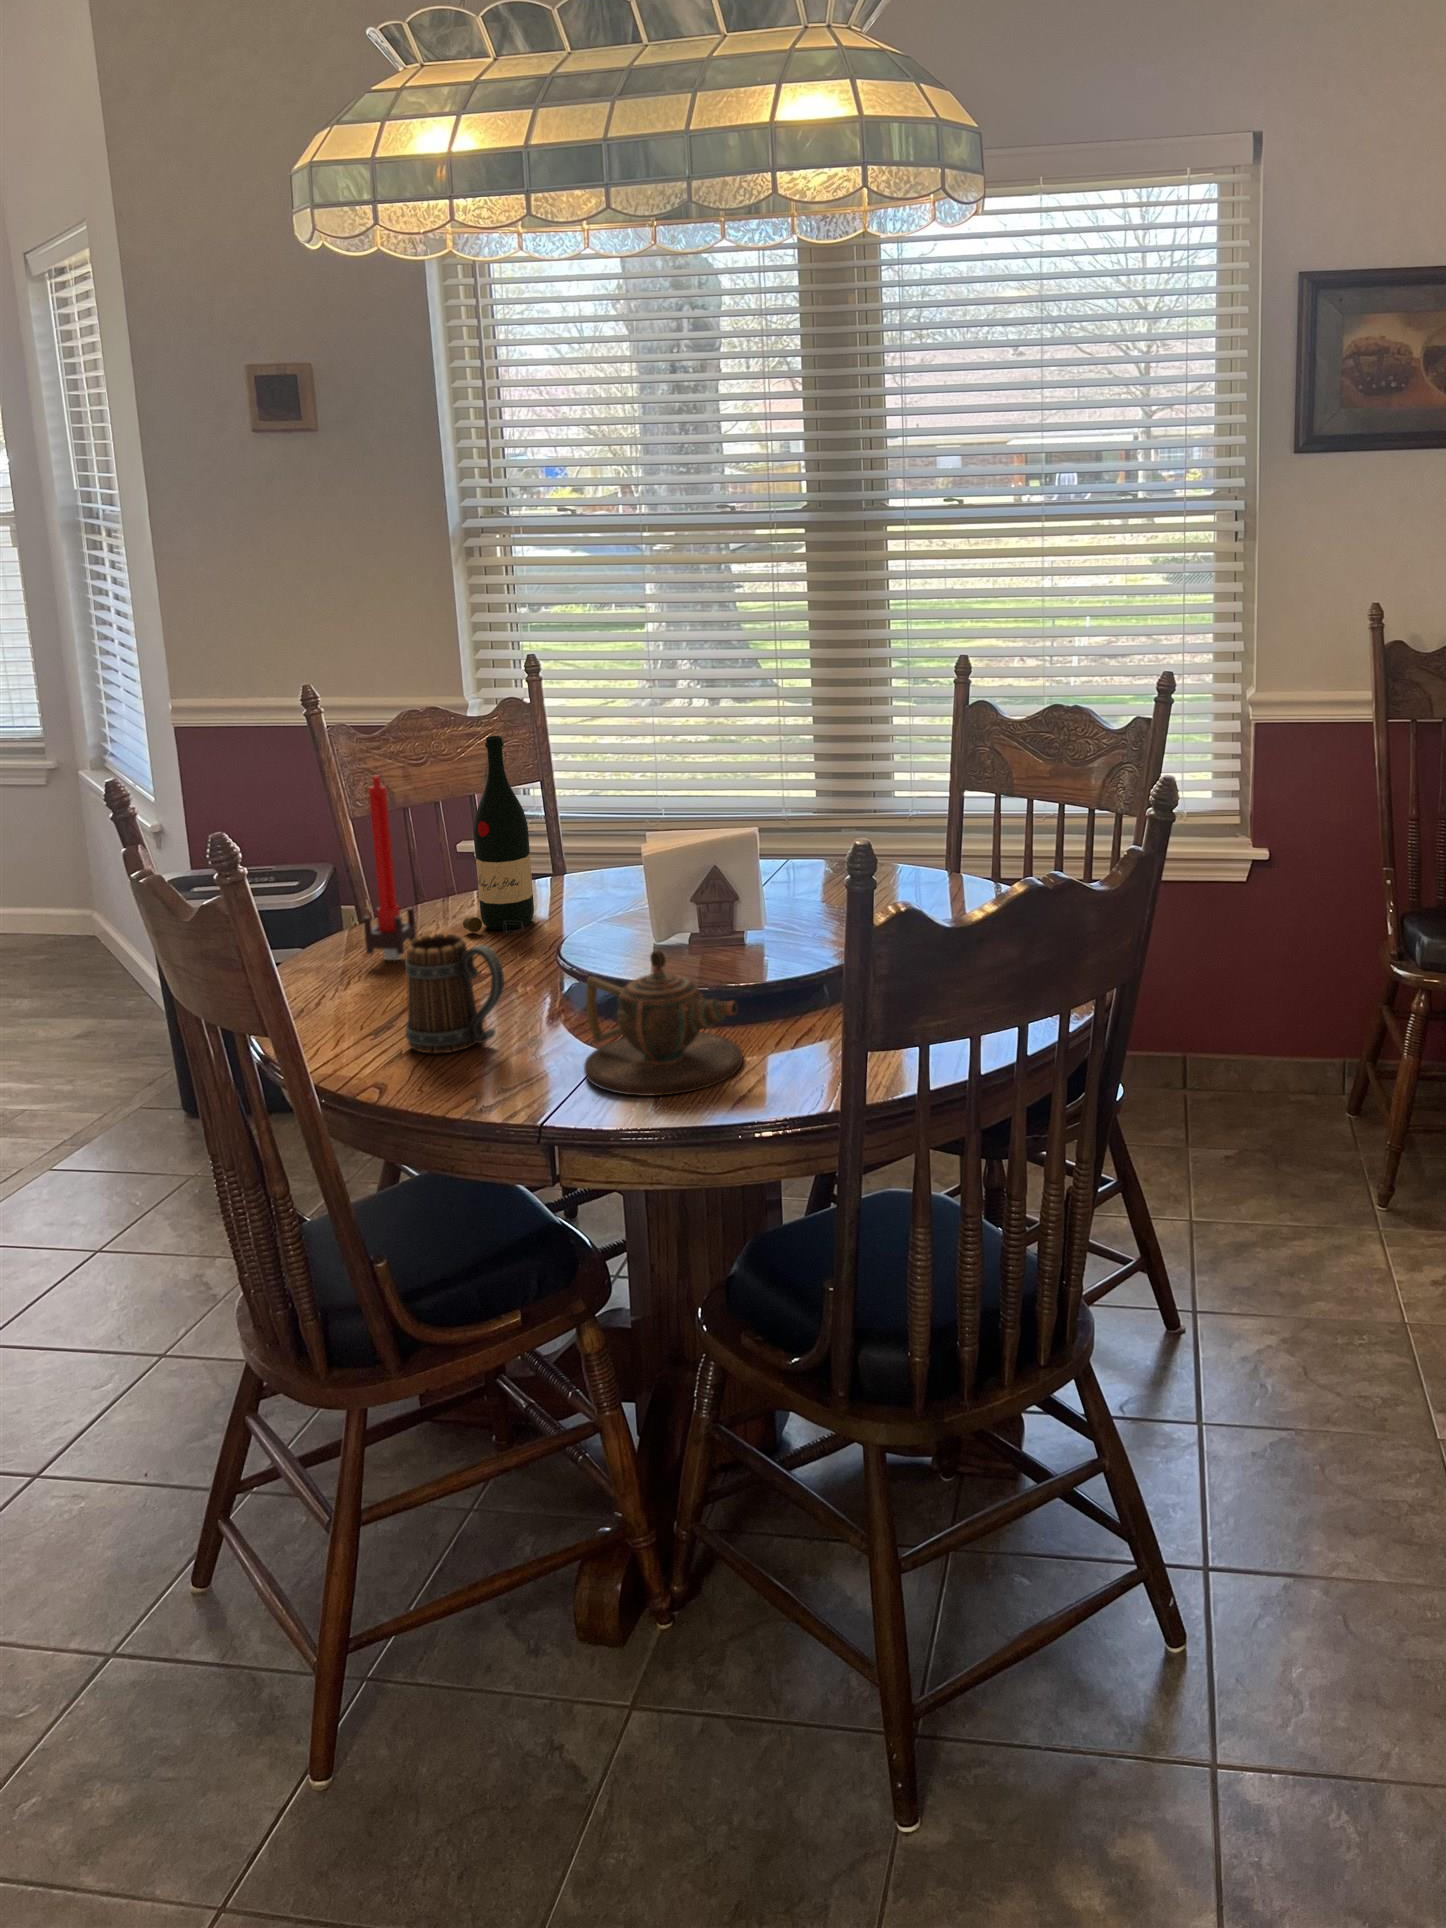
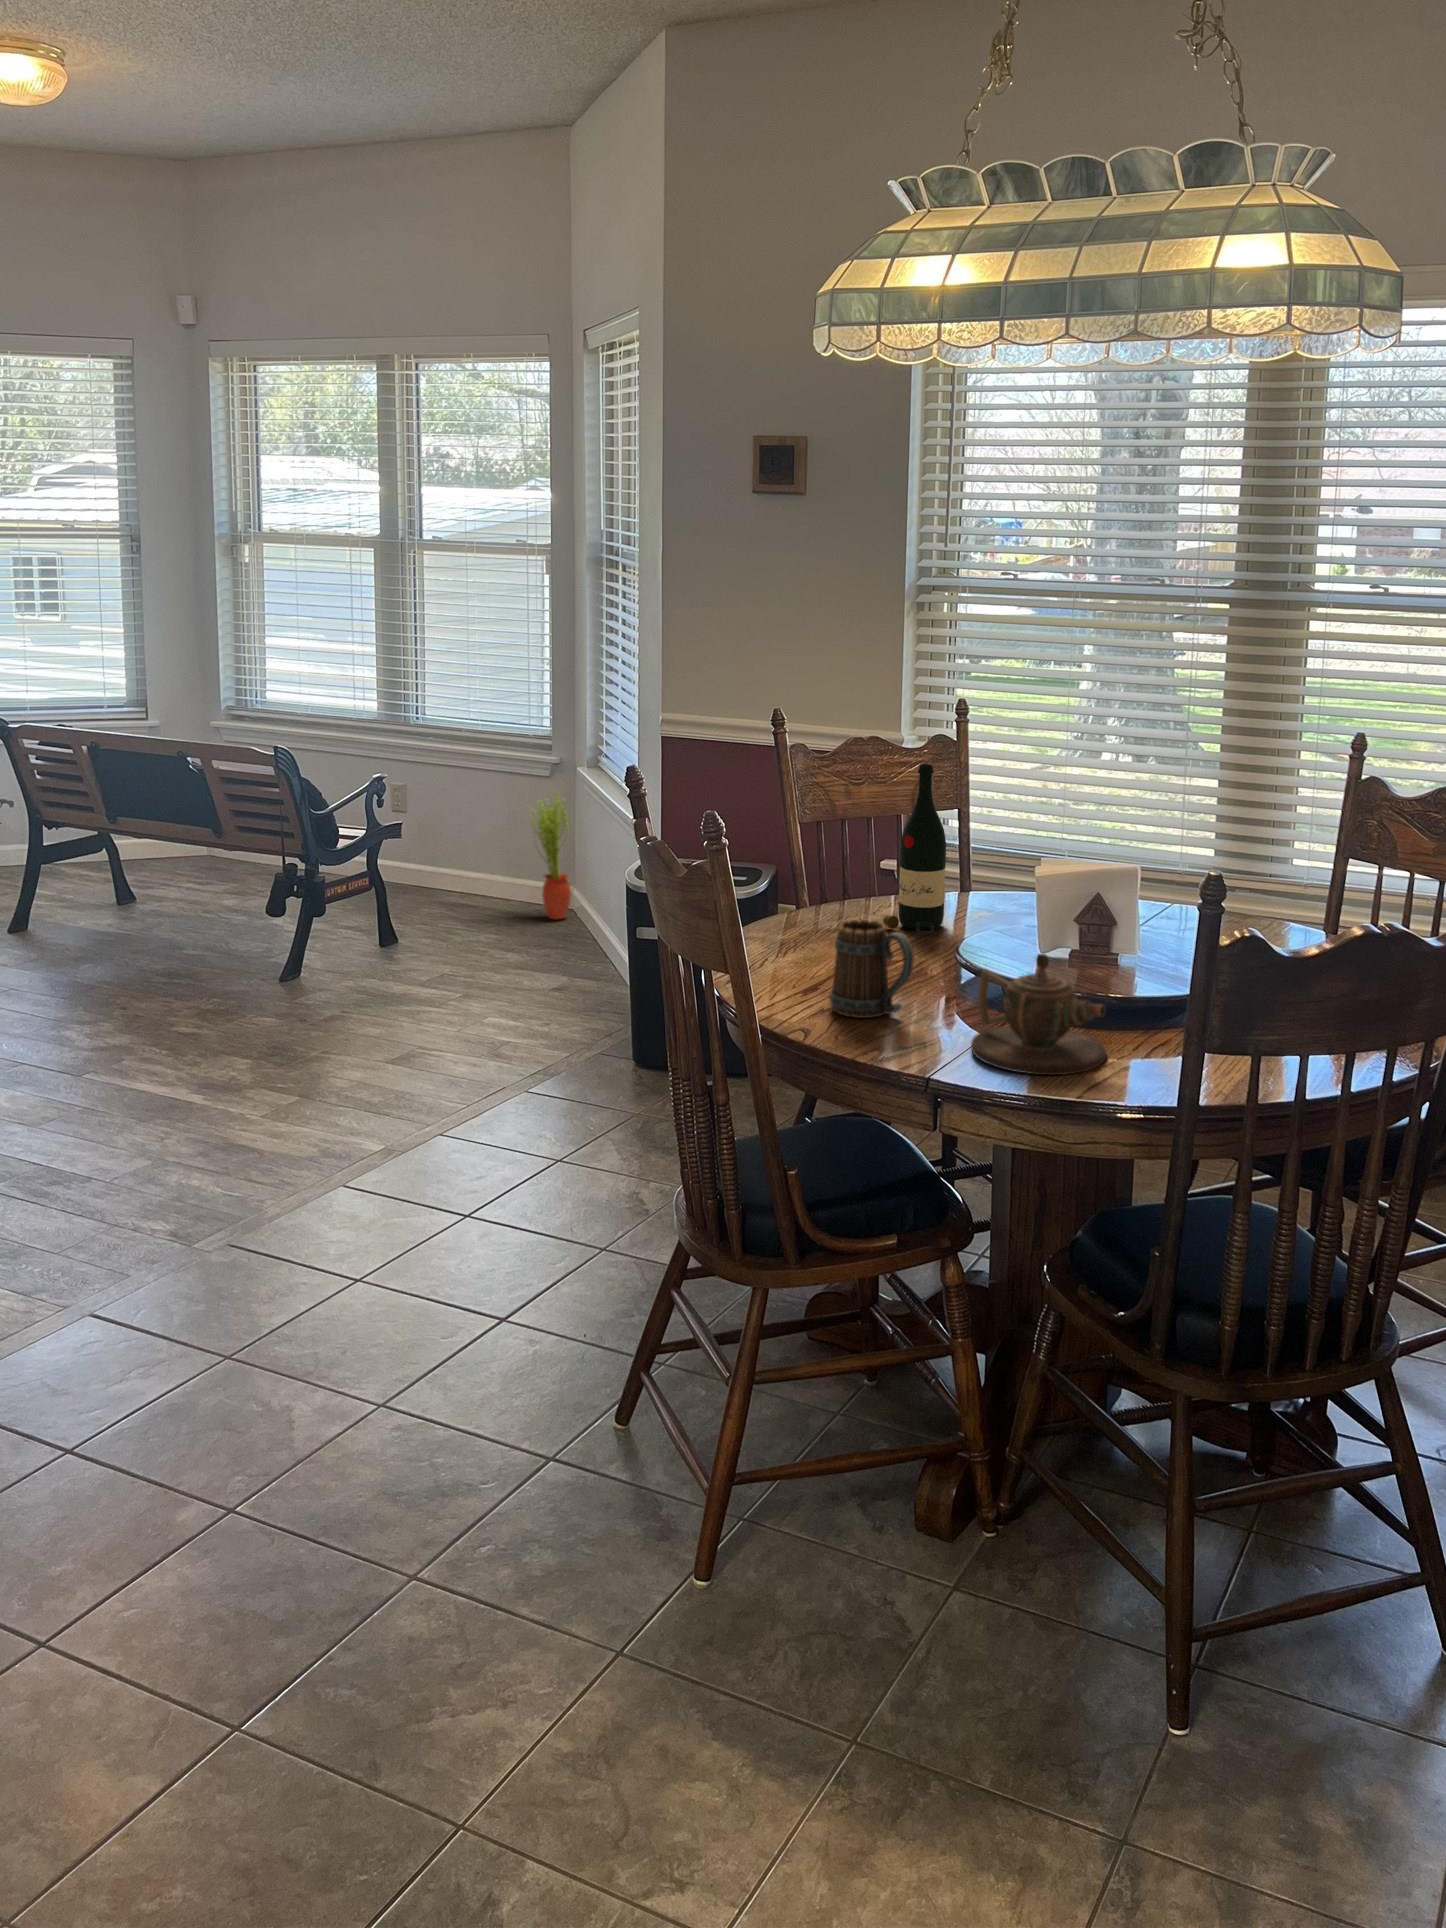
candle: present [363,775,417,960] -> none [803,786,845,942]
potted plant: none [17,801,87,955] -> present [531,791,571,920]

